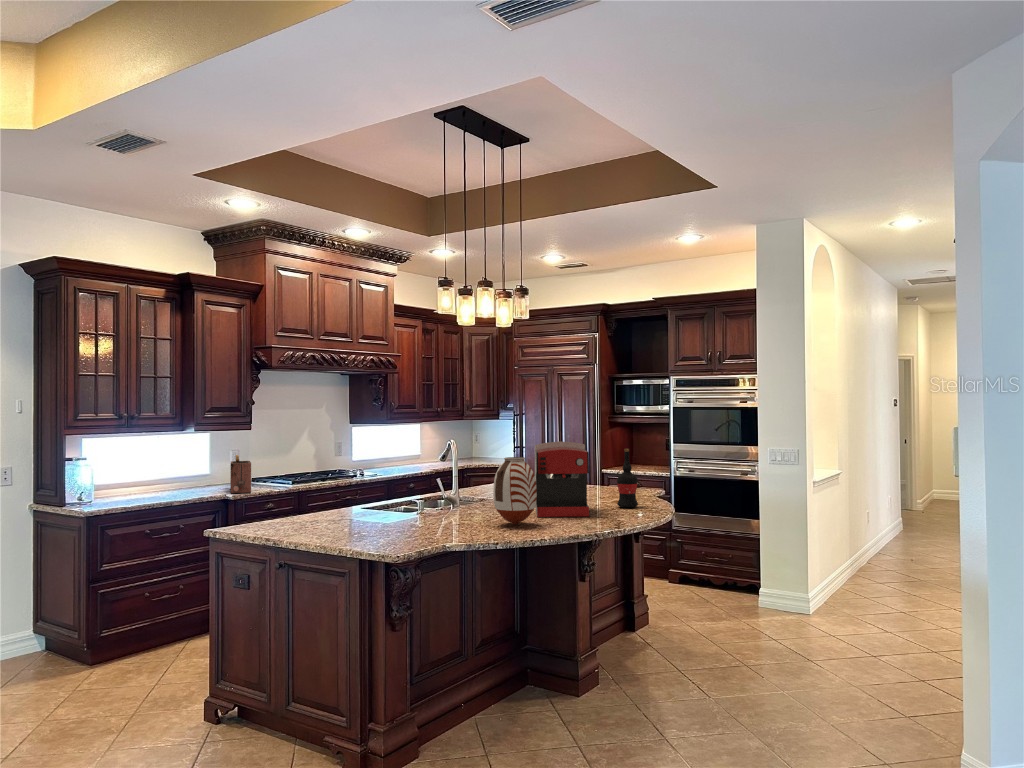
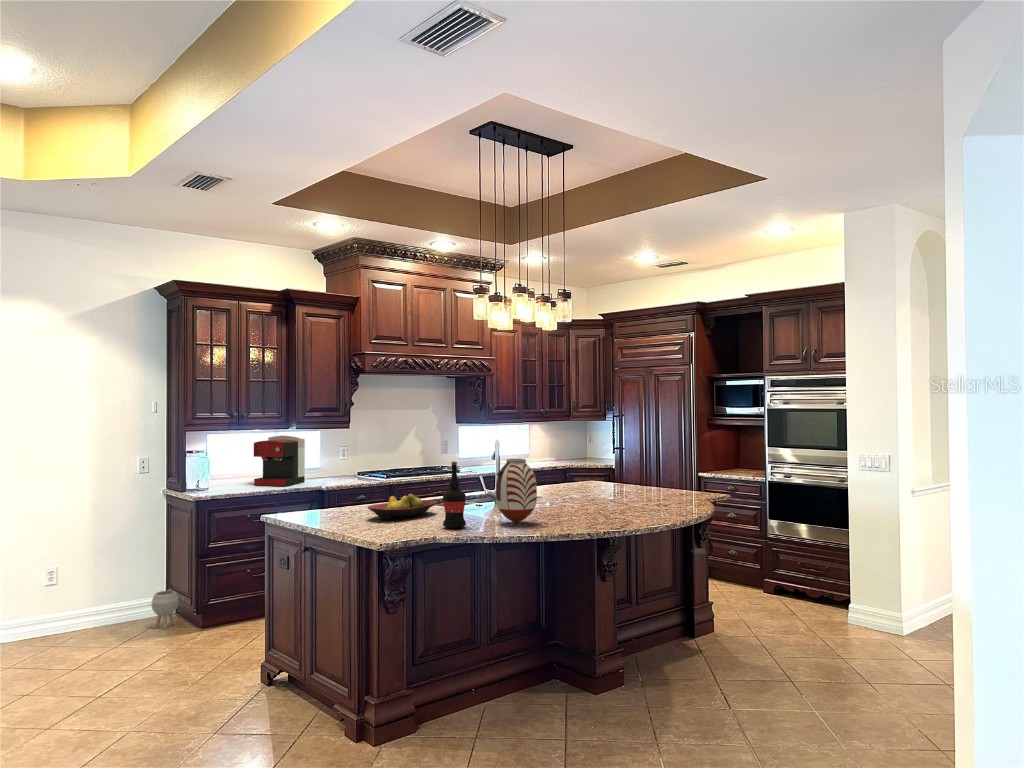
coffee maker: present [535,441,589,517] -> present [254,435,305,486]
wine bottle: present [617,449,638,507] -> present [443,462,466,528]
toaster: present [230,455,251,493] -> none [323,451,344,485]
fruit bowl: none [346,498,415,527] -> present [368,494,436,520]
planter: none [24,625,58,671] -> present [152,591,178,629]

